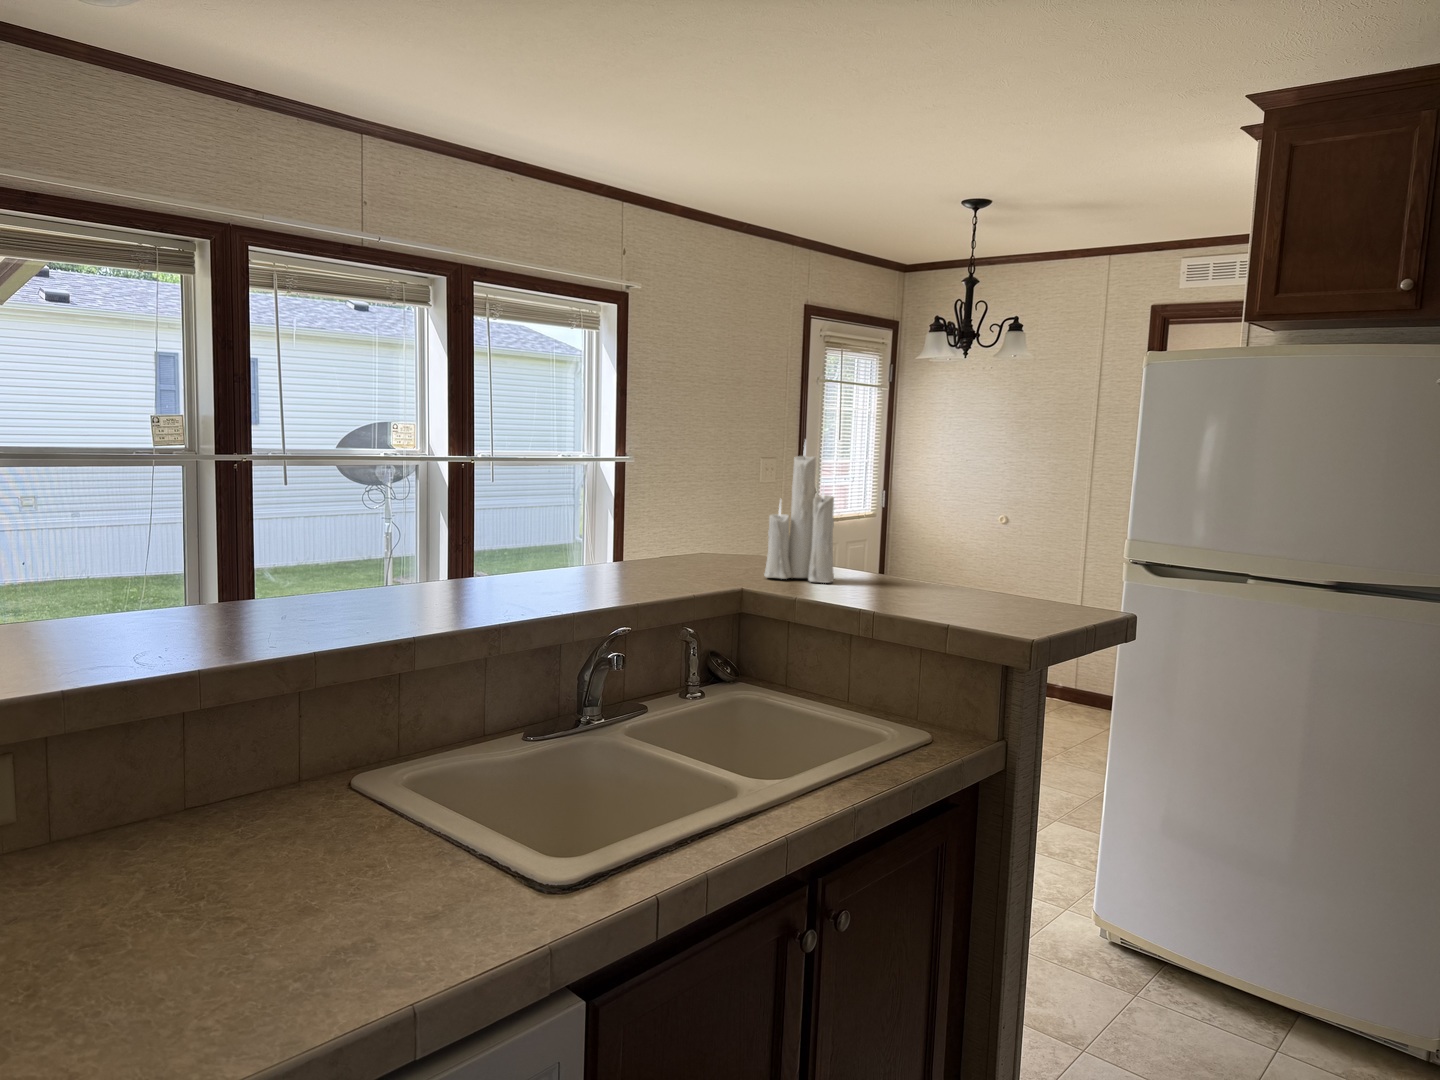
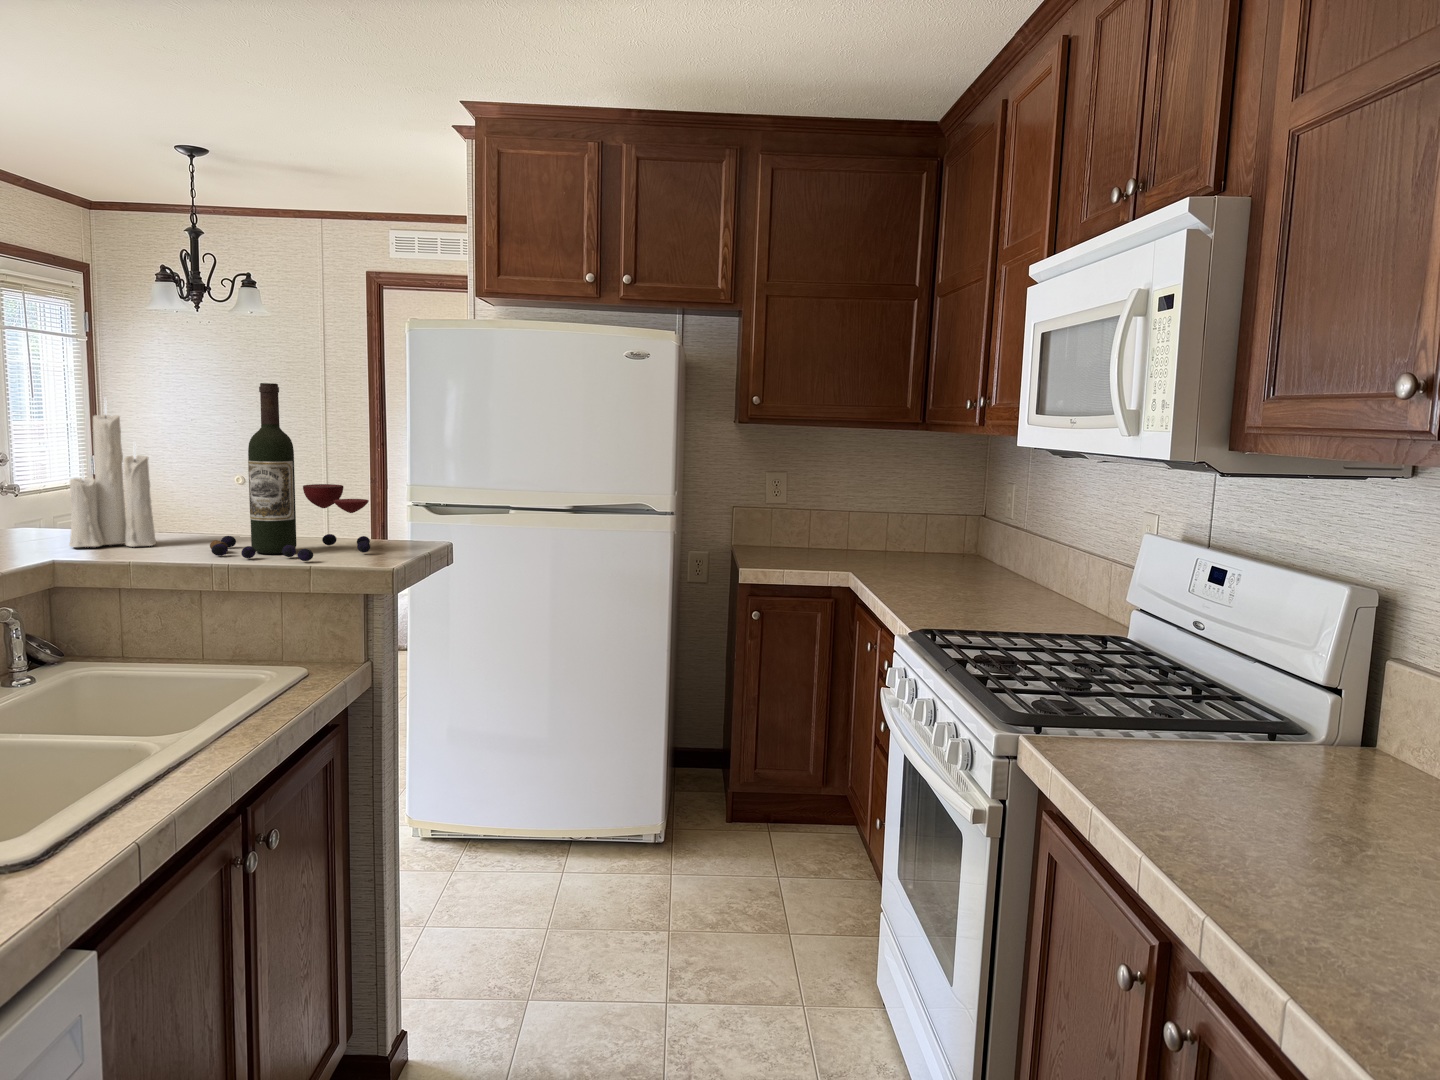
wine bottle: none [869,425,1031,625] -> present [210,383,371,561]

